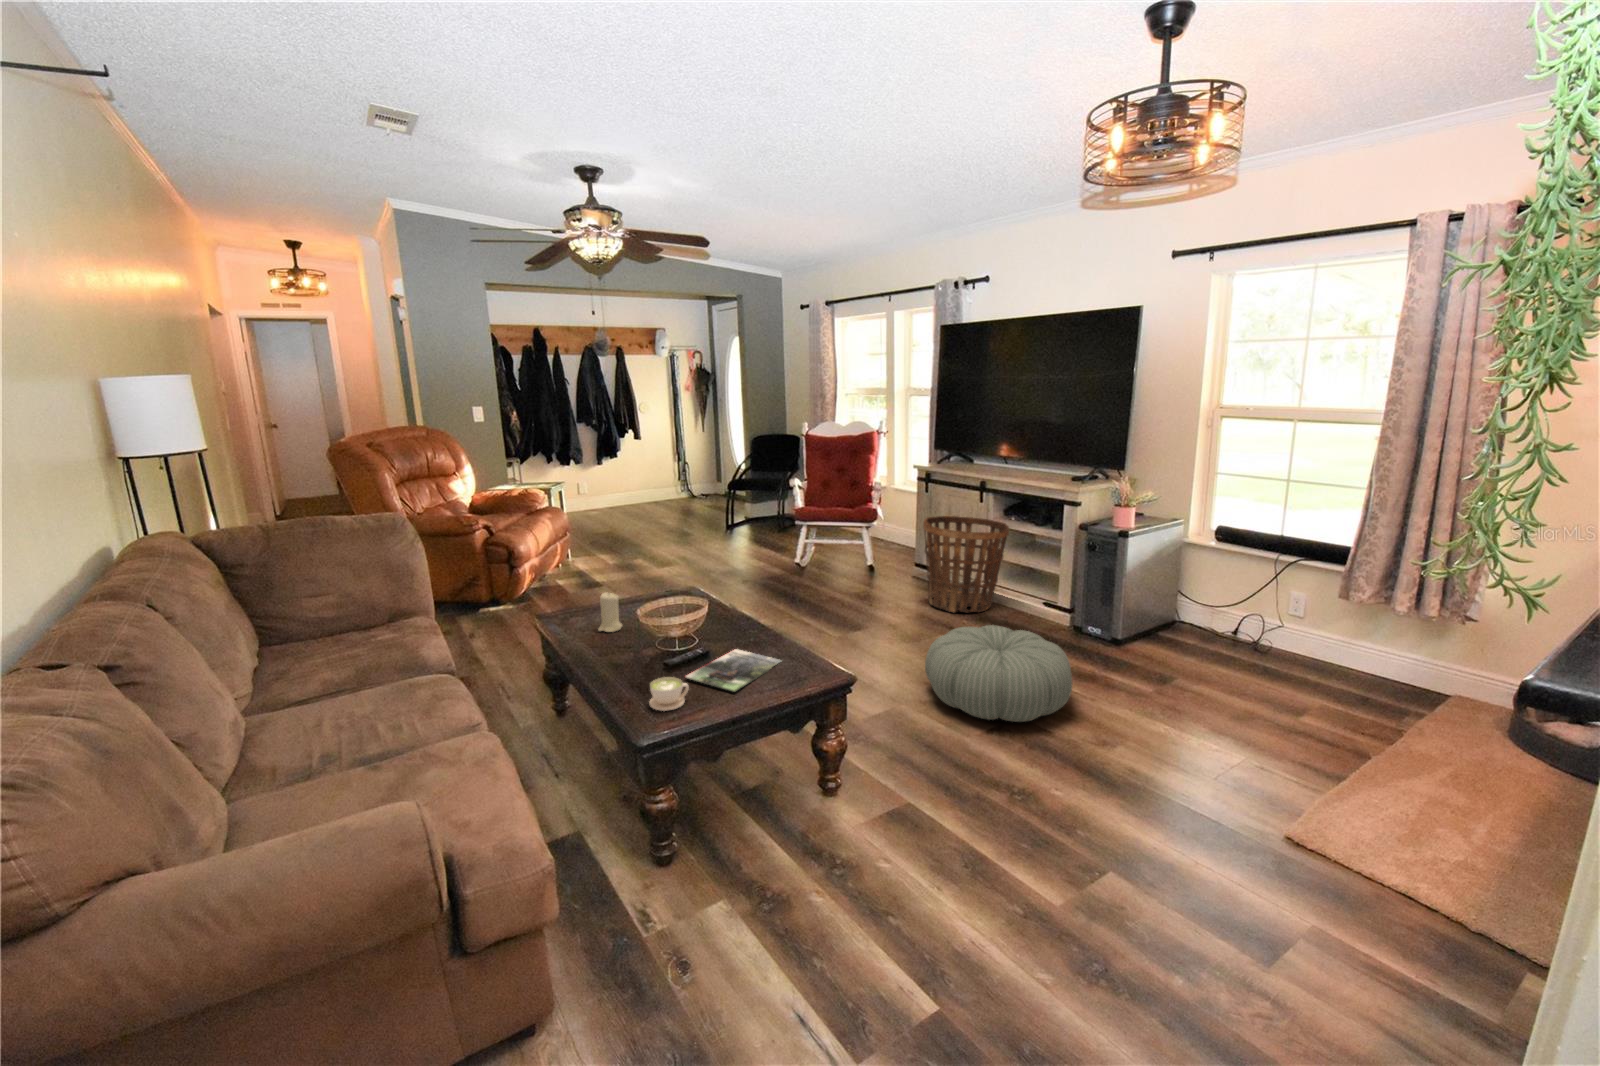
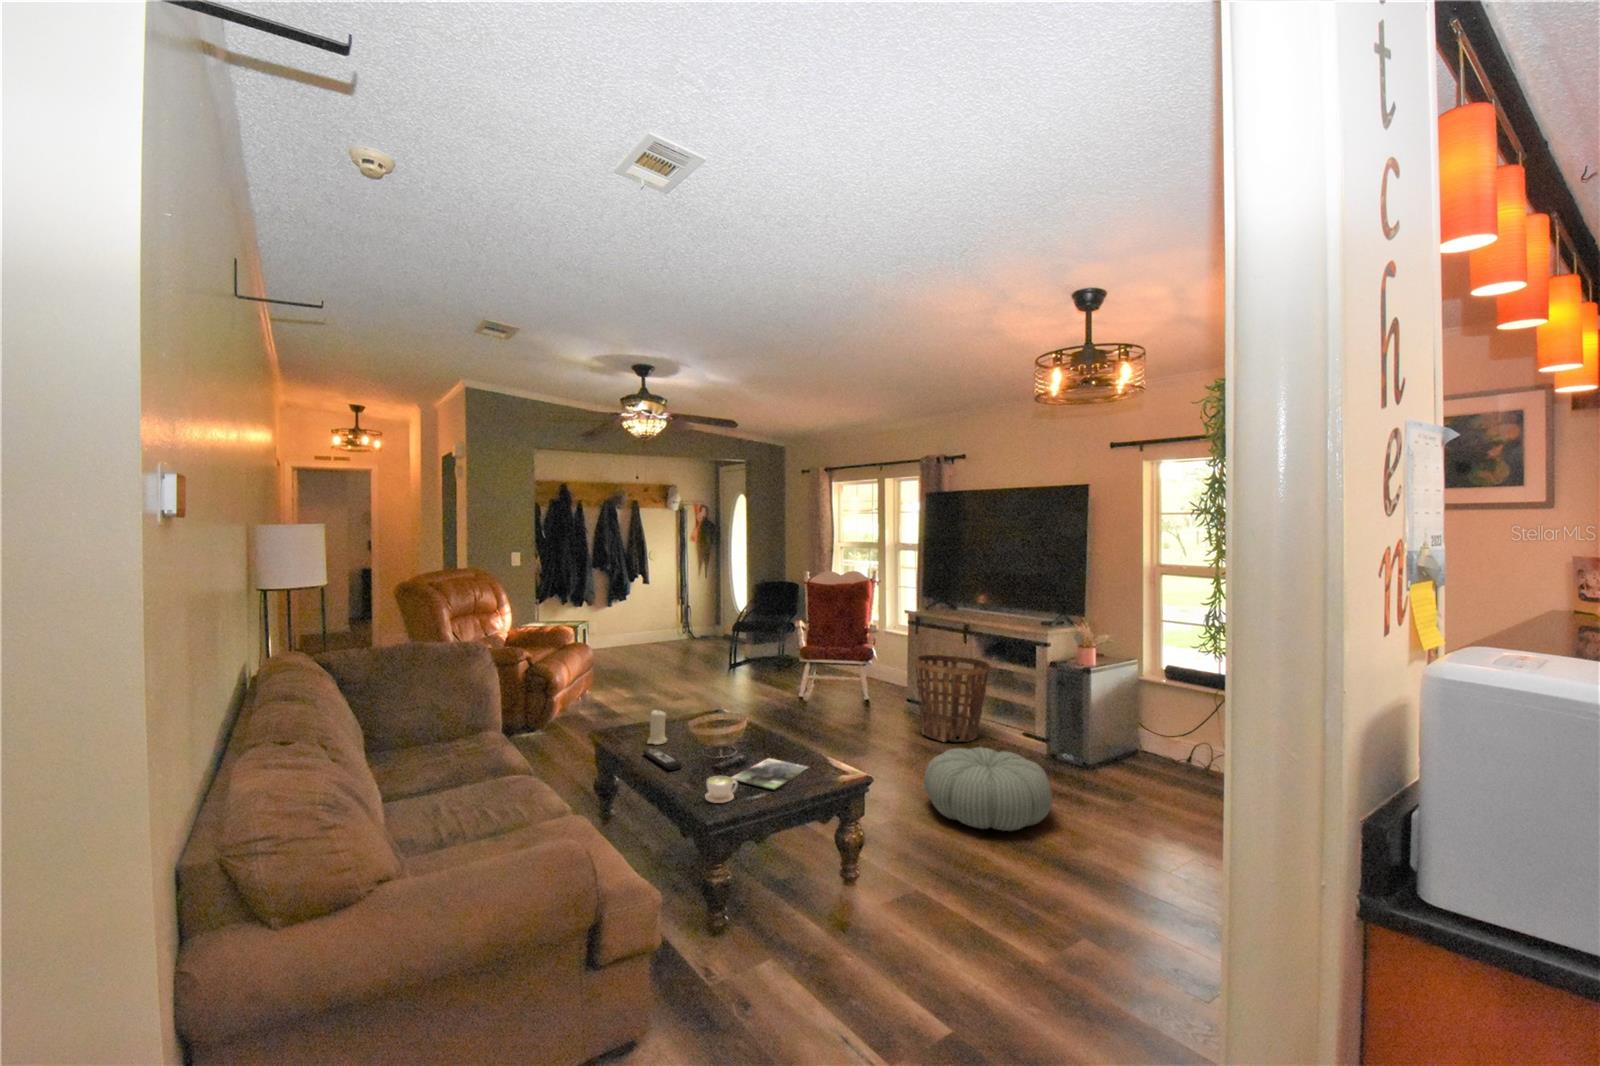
remote control: none [589,637,631,666] -> present [643,748,682,770]

